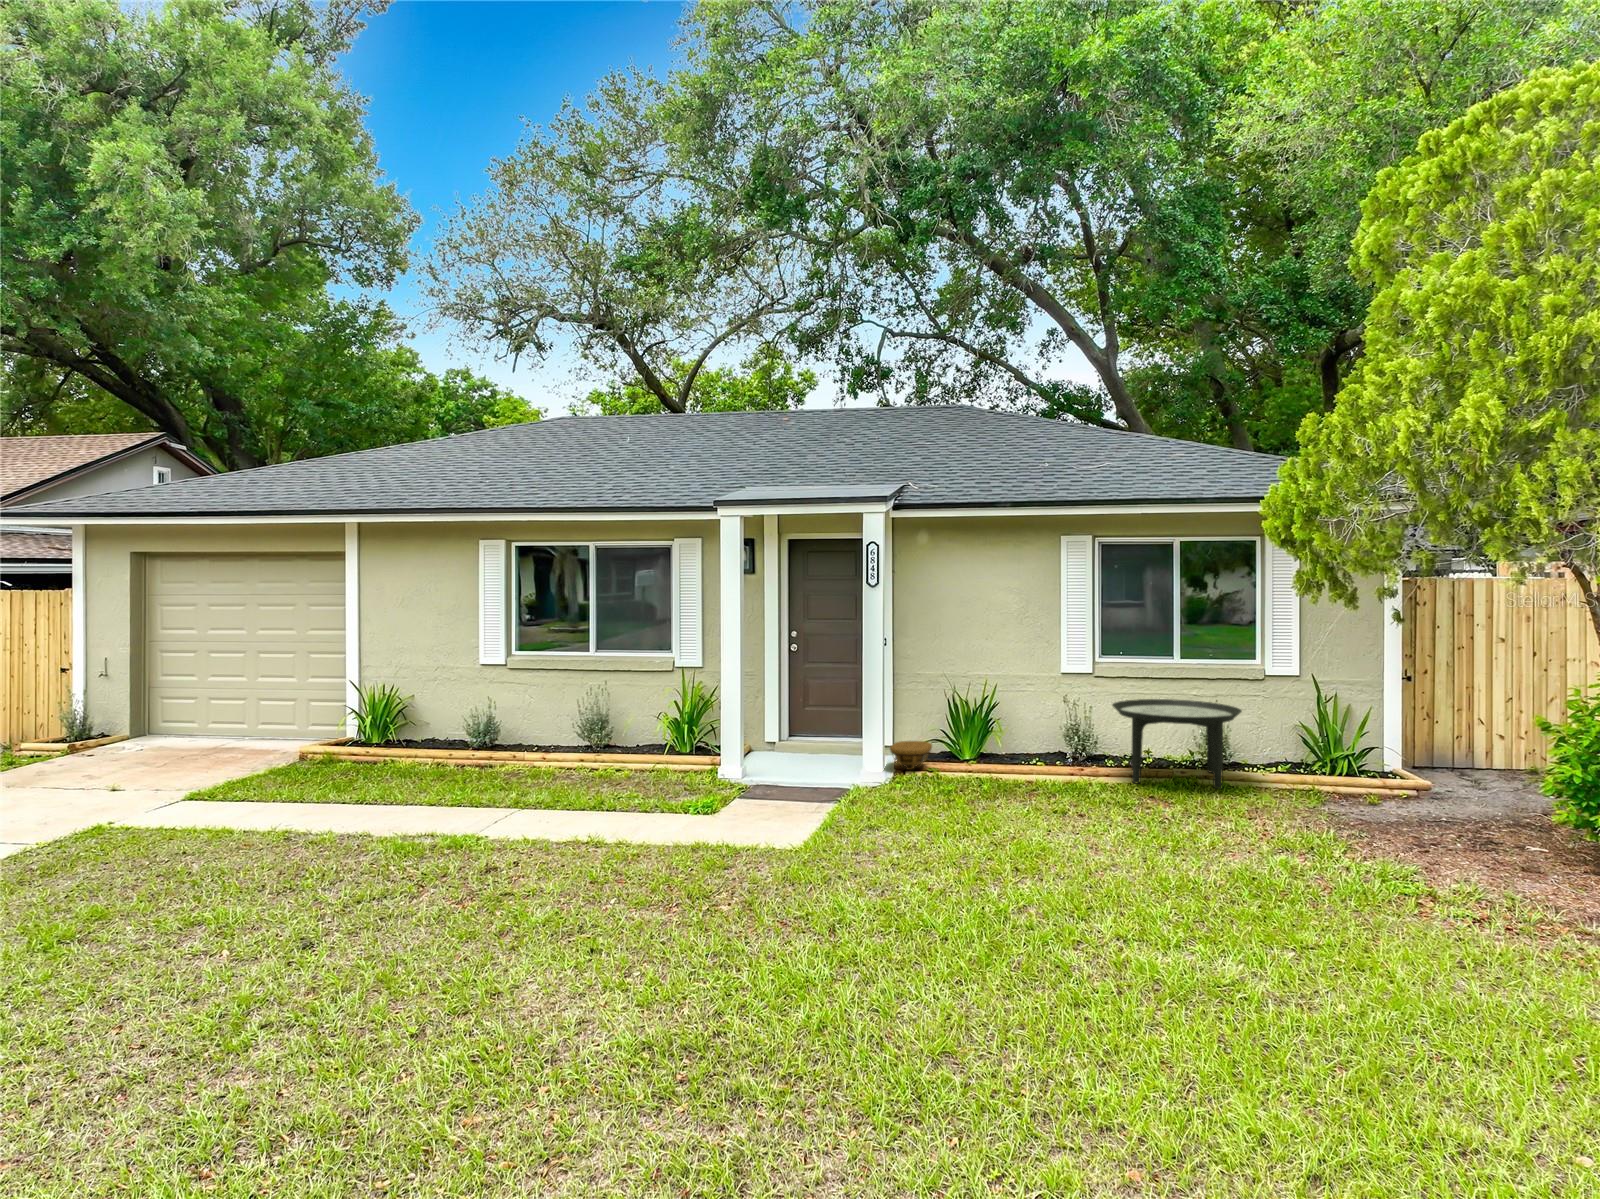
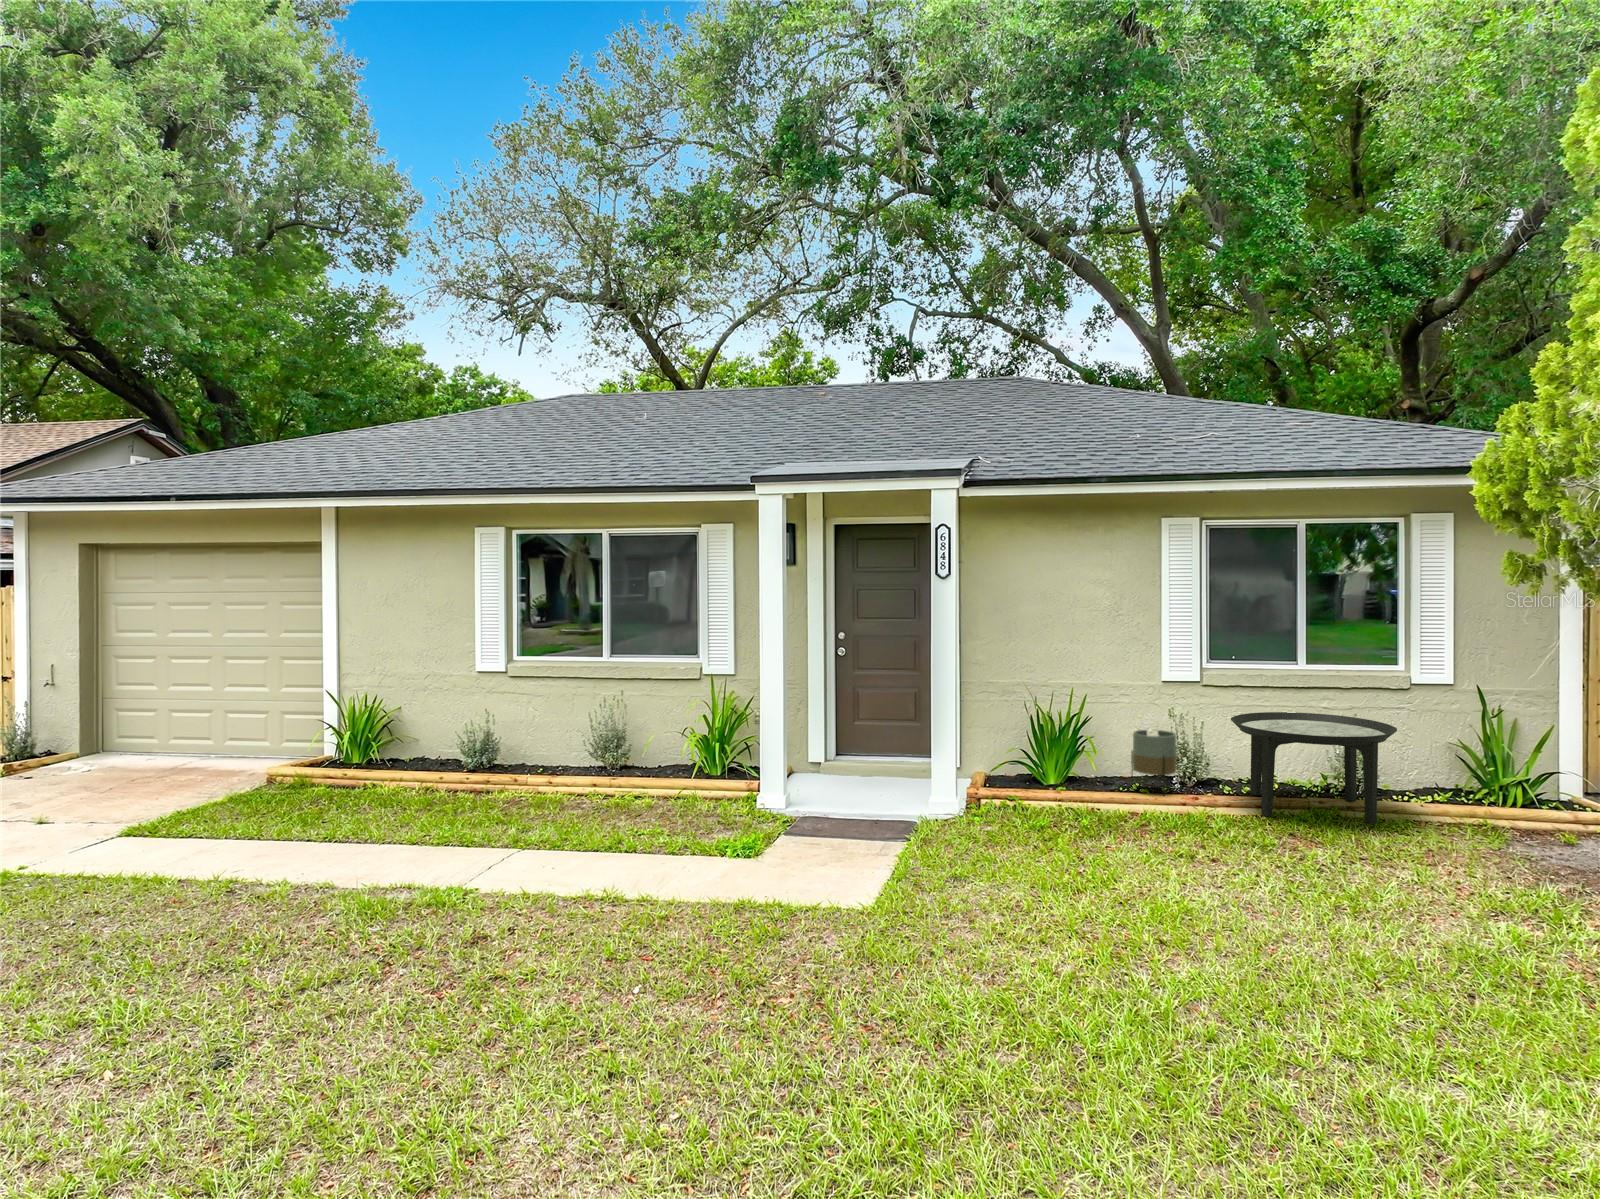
planter: none [1034,714,1071,769] -> present [1131,730,1177,789]
basket: present [890,741,932,770] -> none [961,761,1011,797]

